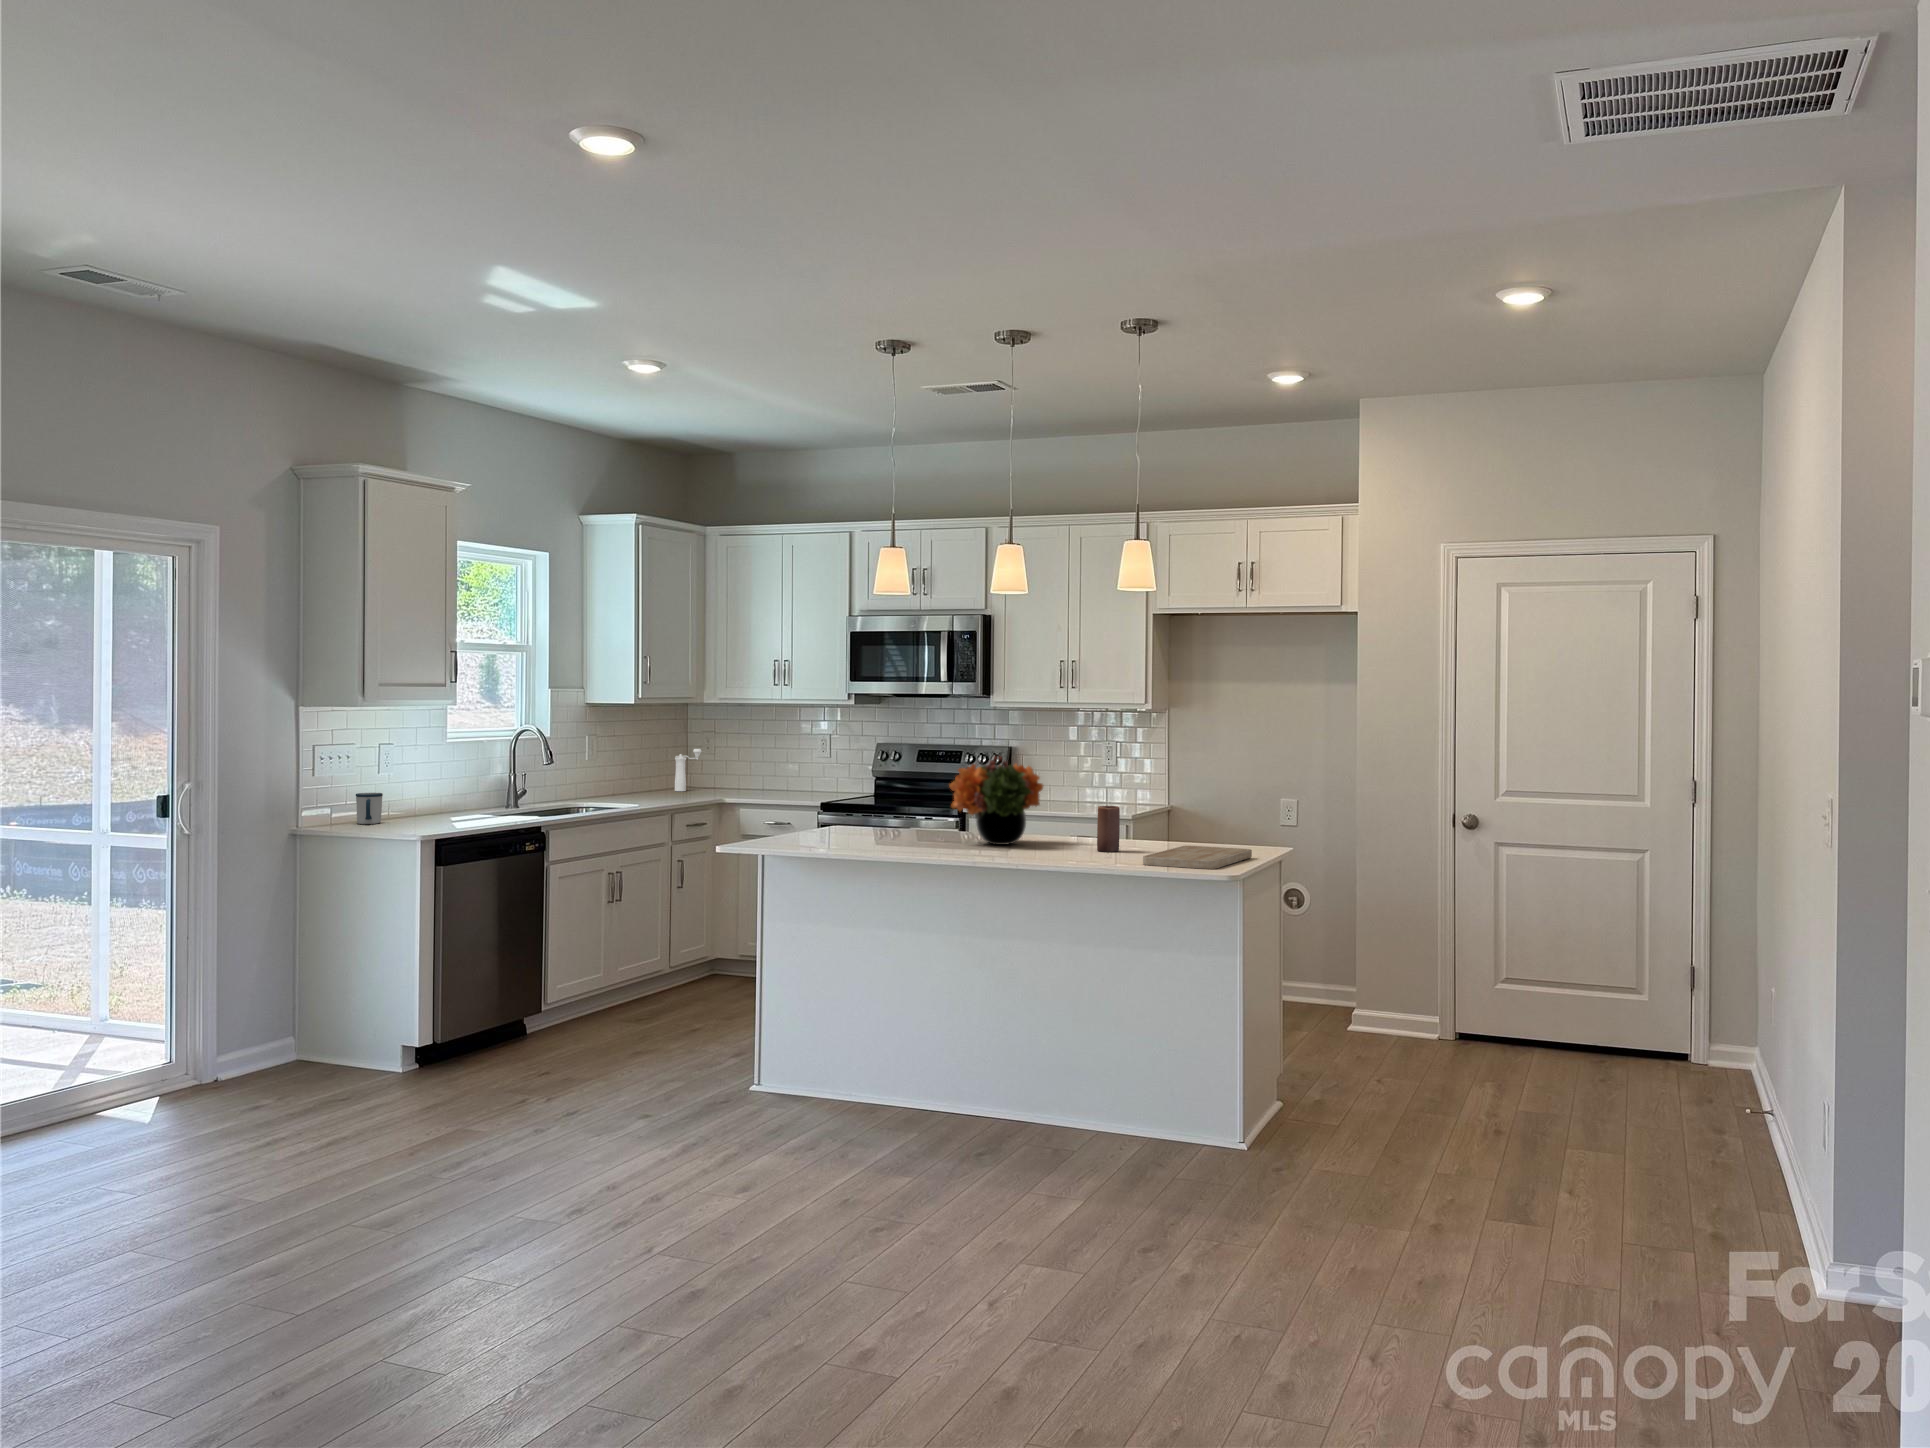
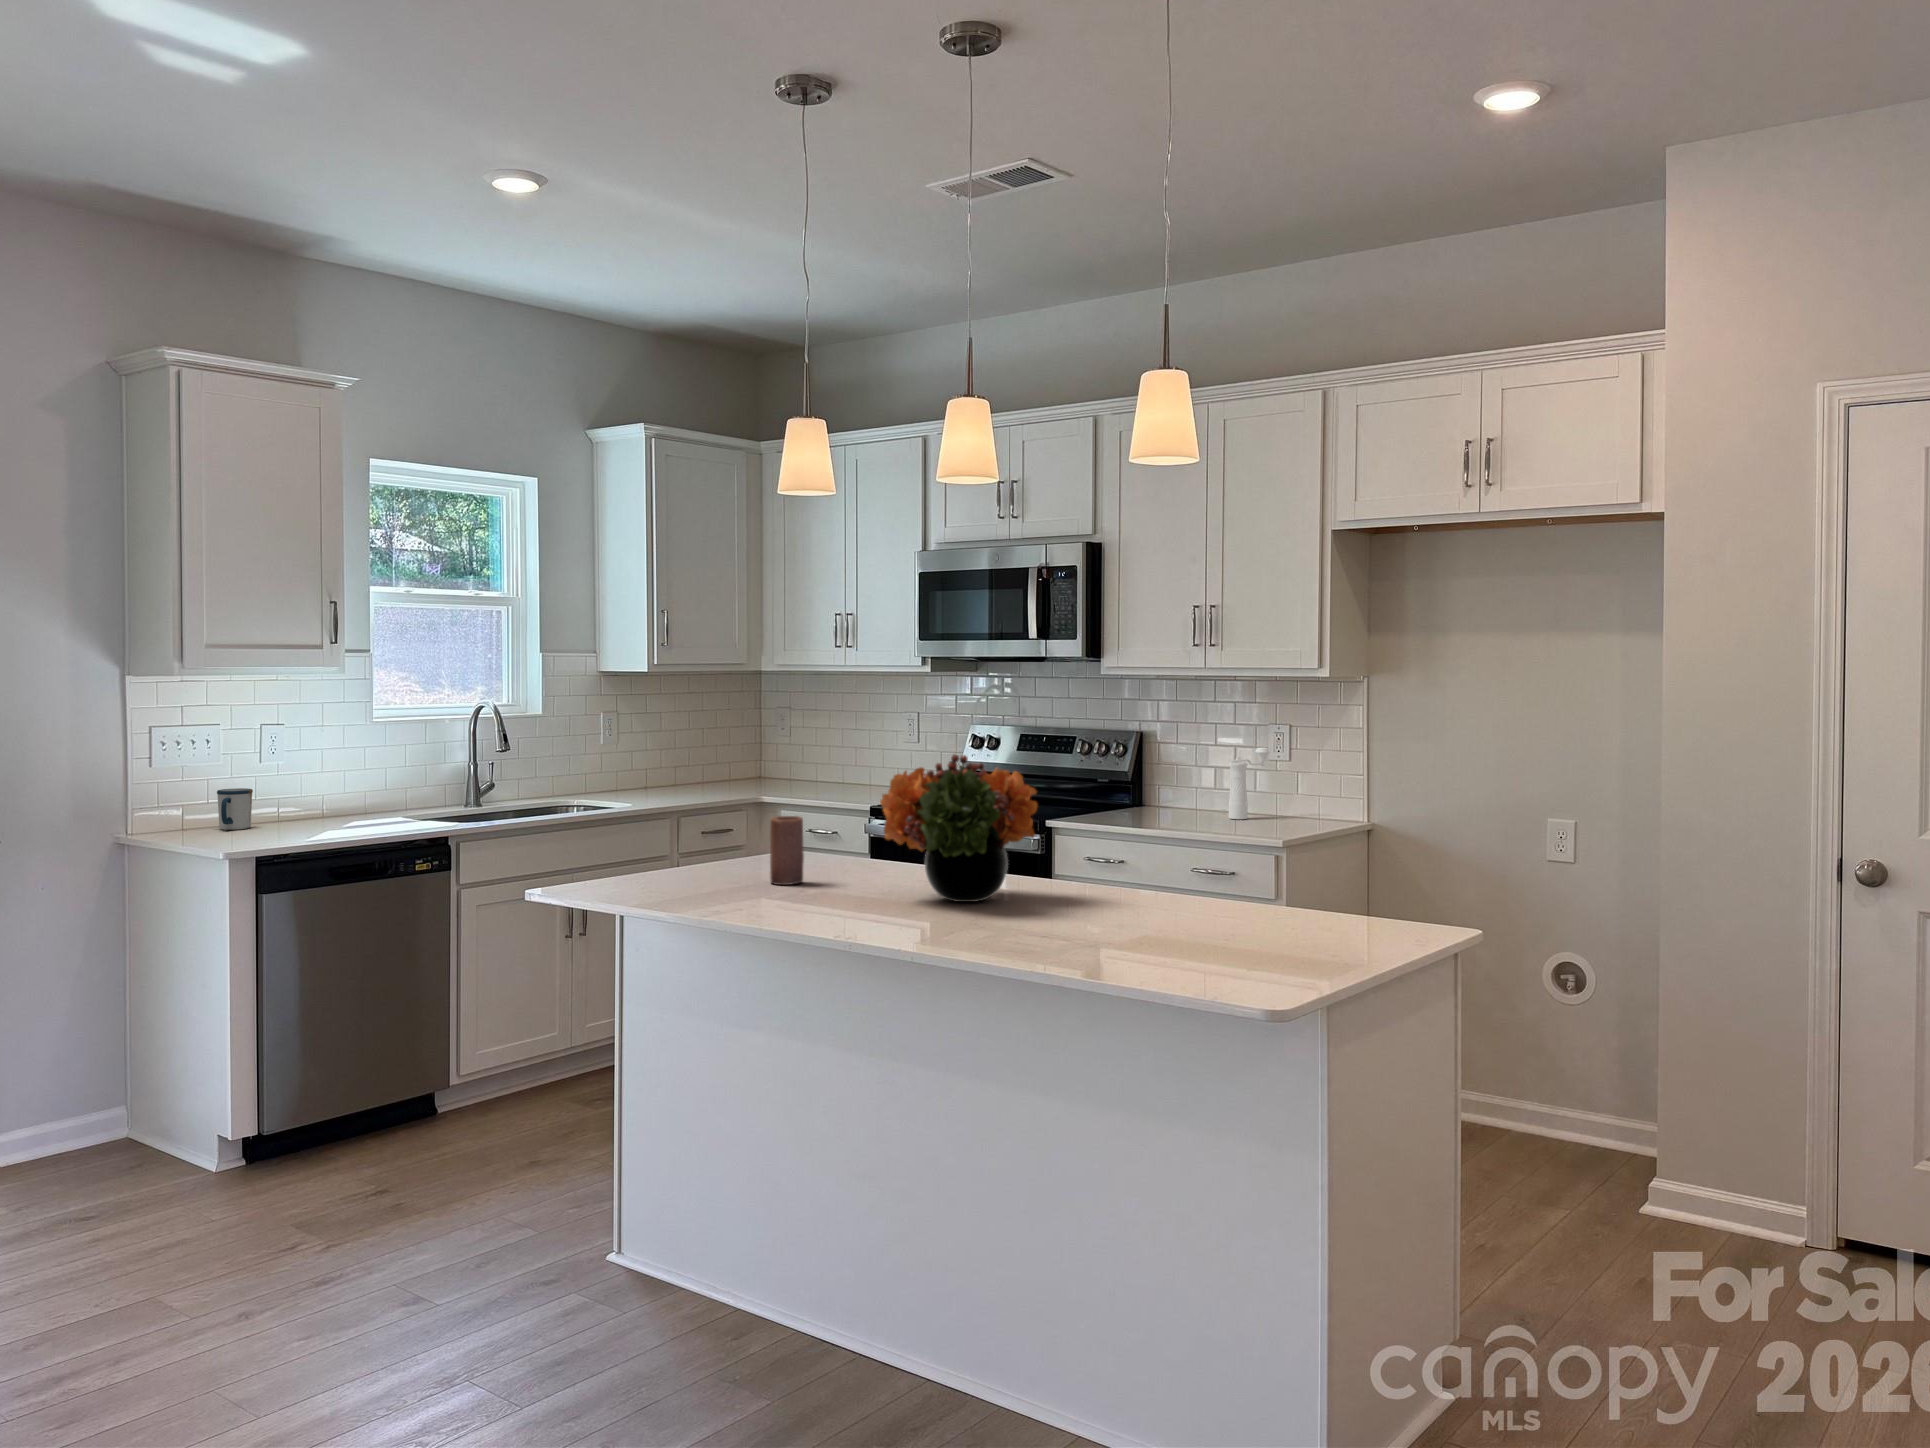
pepper mill: present [675,749,702,791] -> present [1229,748,1270,819]
candle: present [1097,806,1120,852] -> present [770,816,804,885]
cutting board: present [1143,846,1252,869] -> none [1123,924,1362,989]

